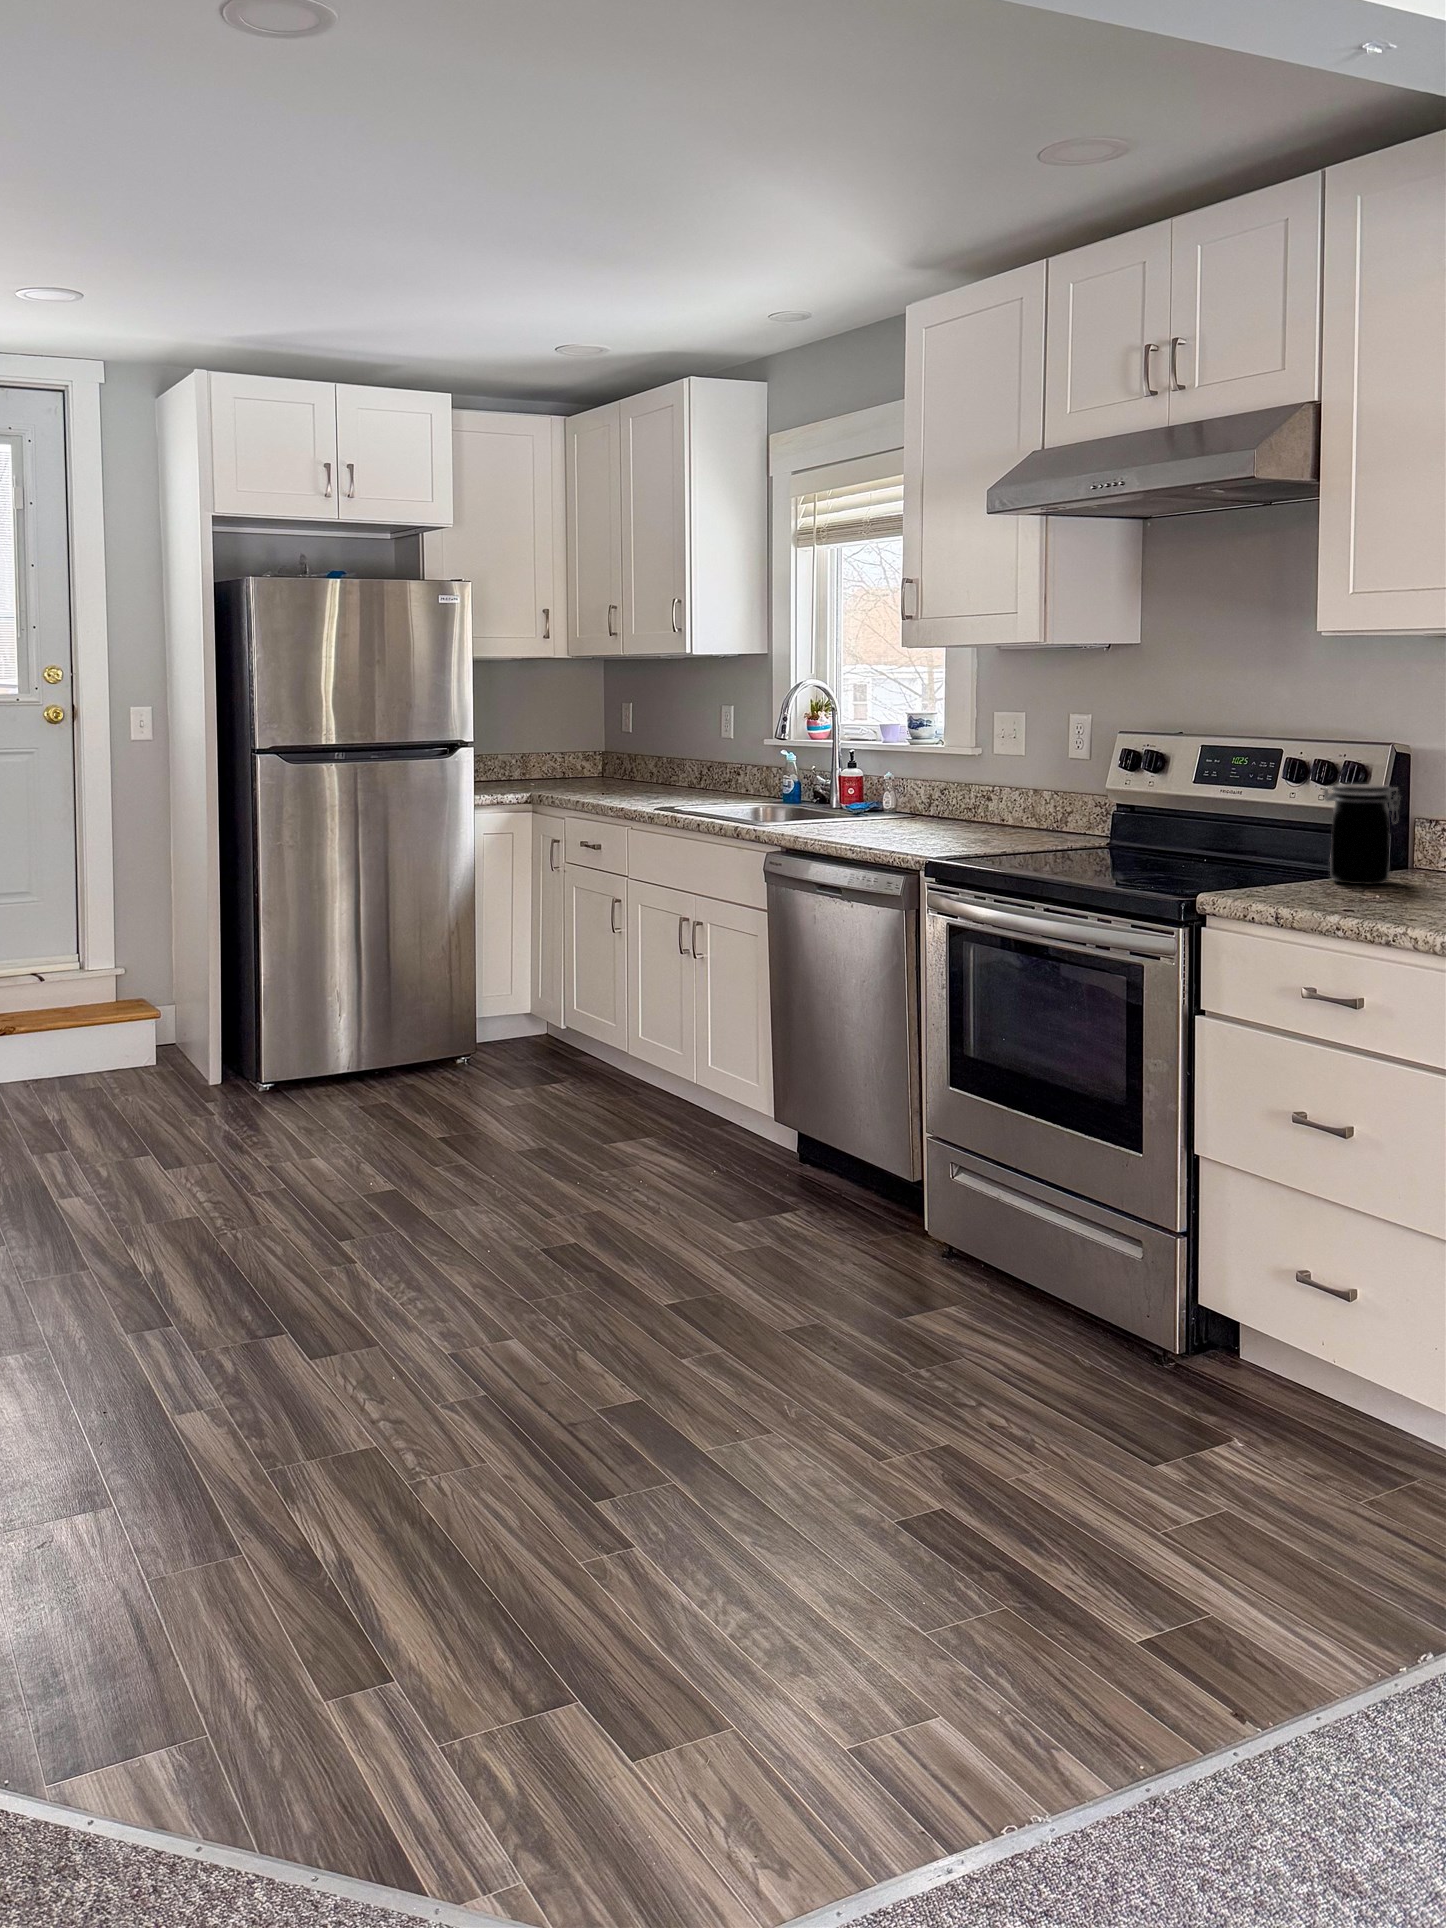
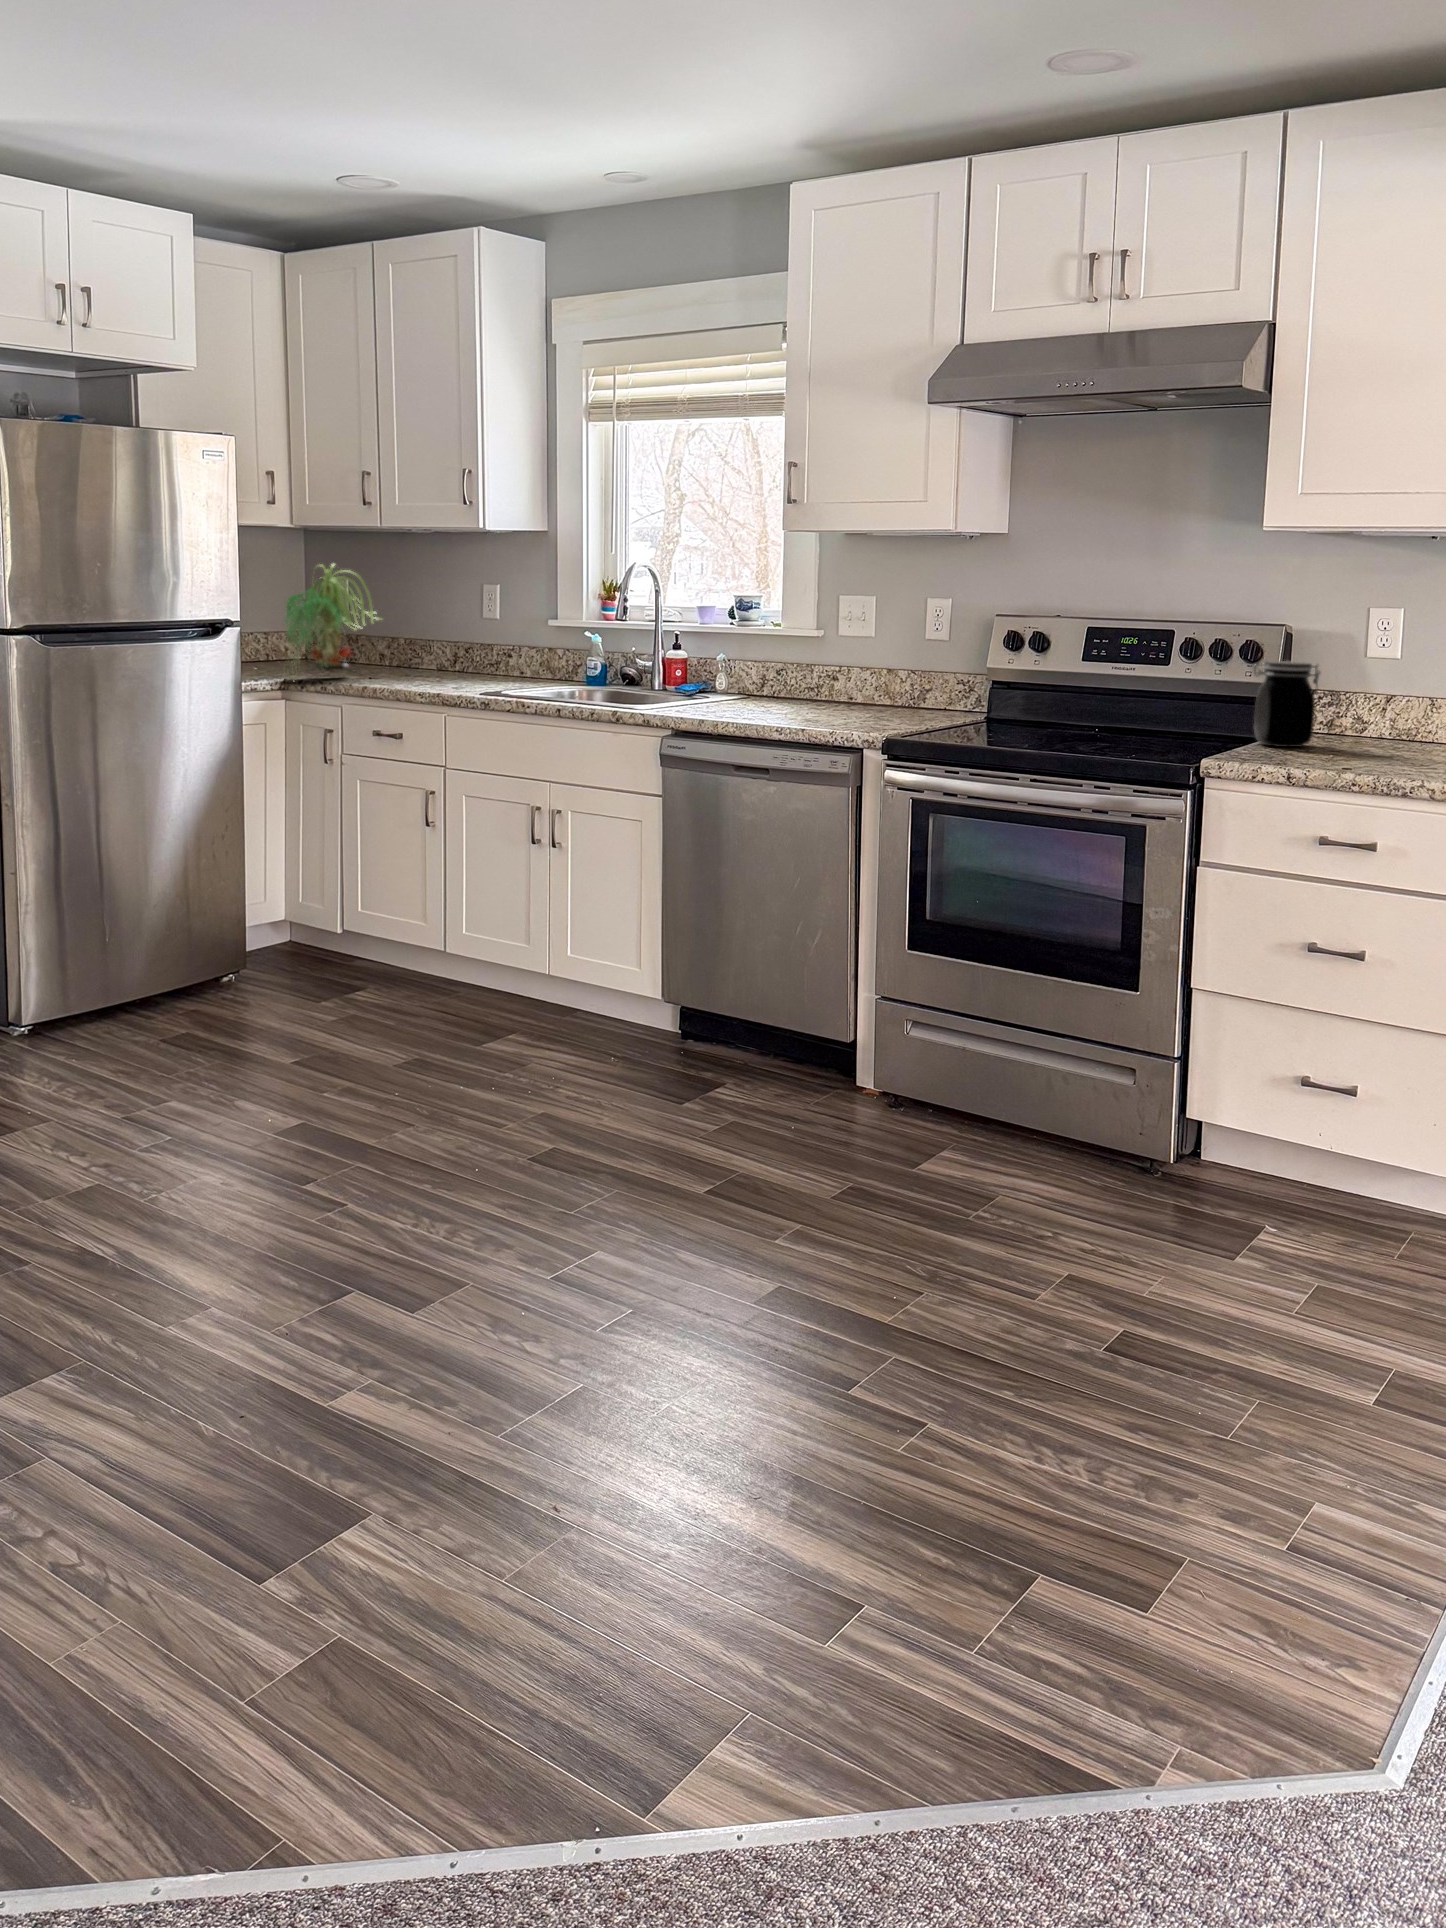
plant: none [514,690,611,797] -> present [285,564,381,679]

